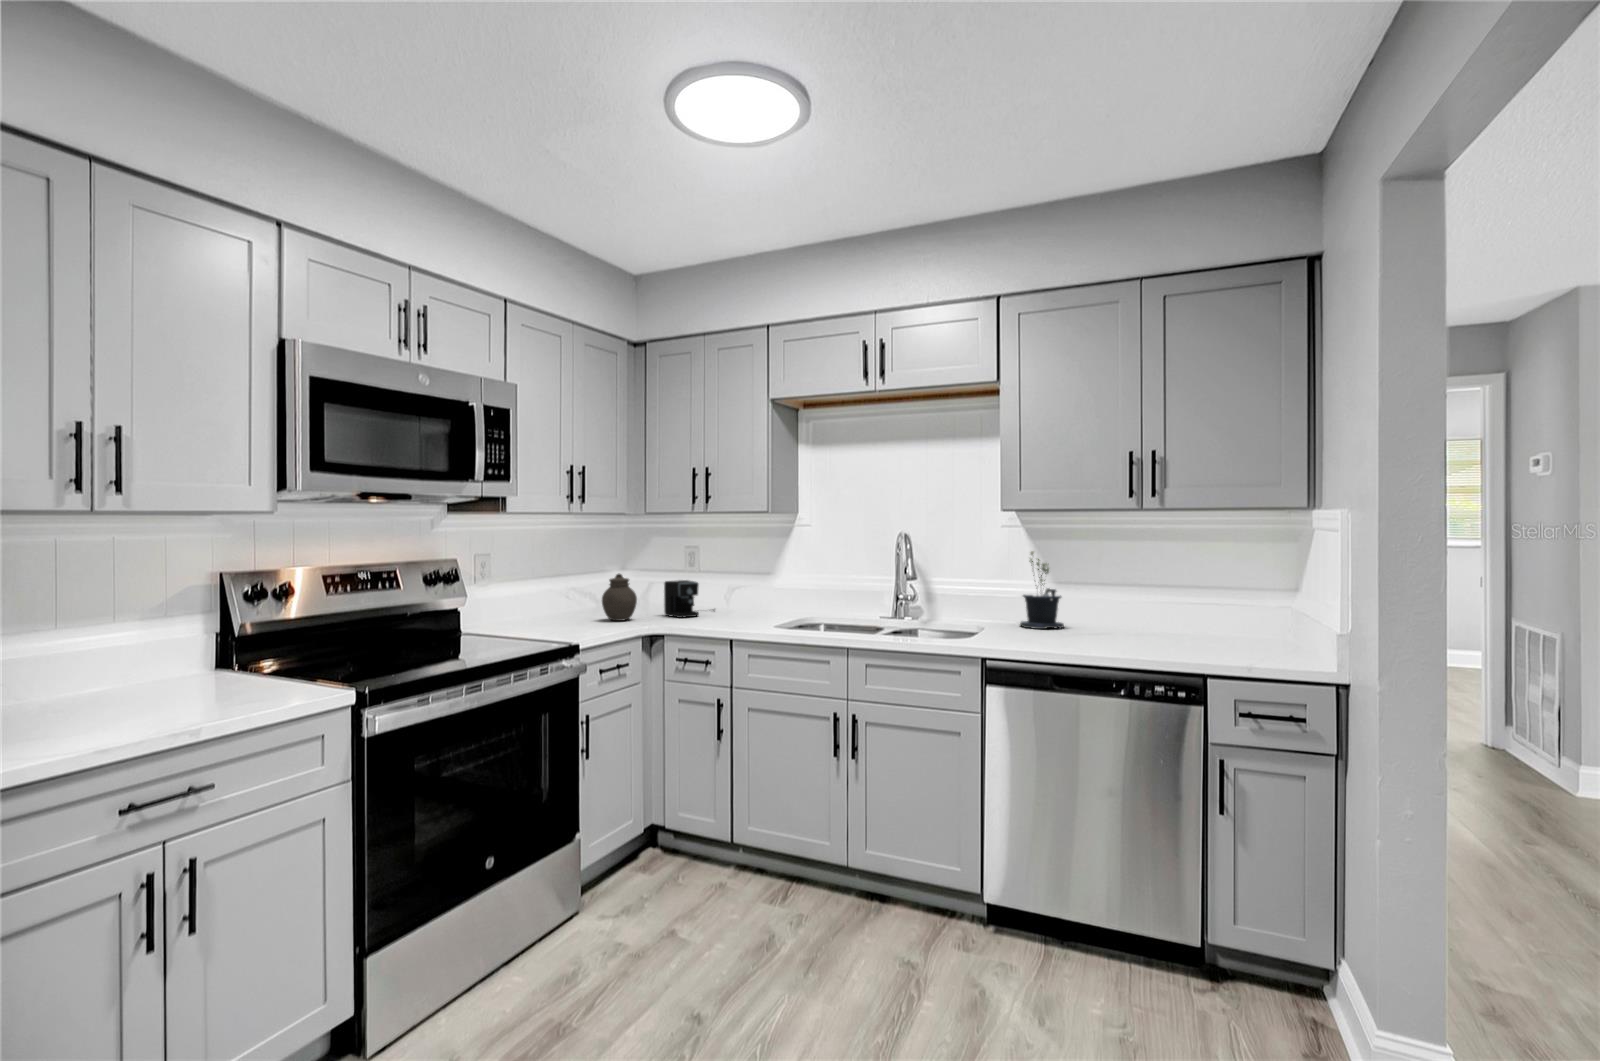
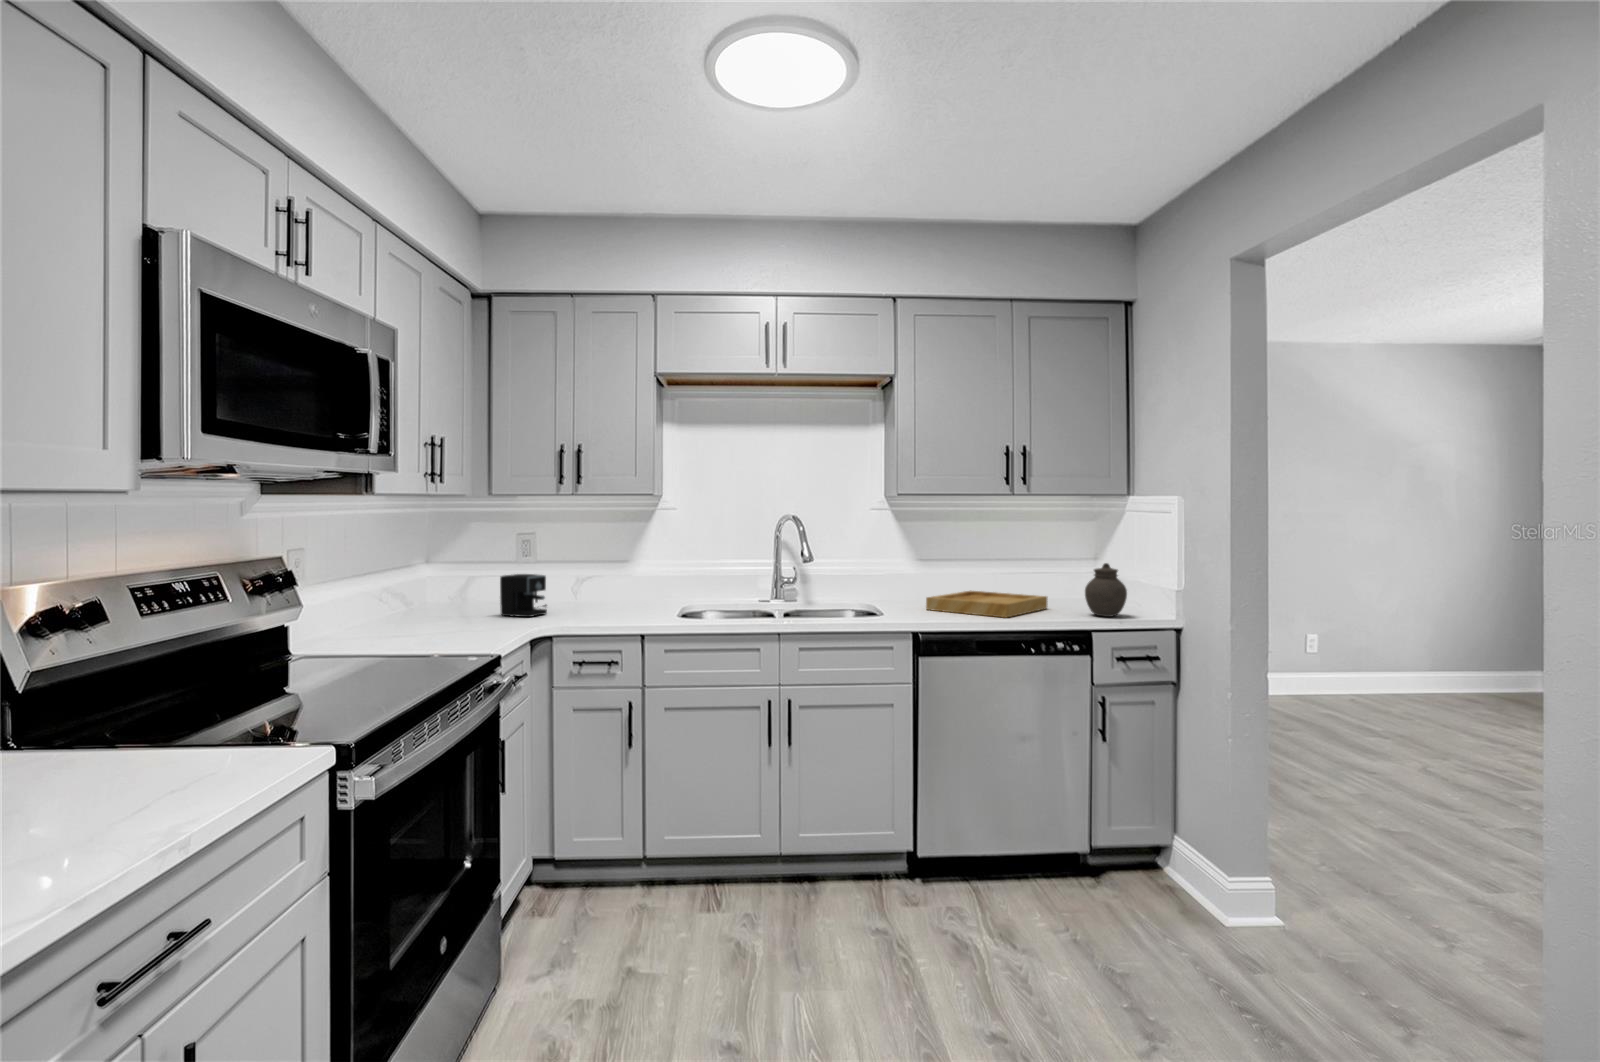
potted plant: present [1020,551,1064,629] -> none [873,534,915,604]
jar: present [602,574,637,621] -> present [1085,563,1127,617]
tray: none [1047,619,1201,651] -> present [926,591,1048,618]

